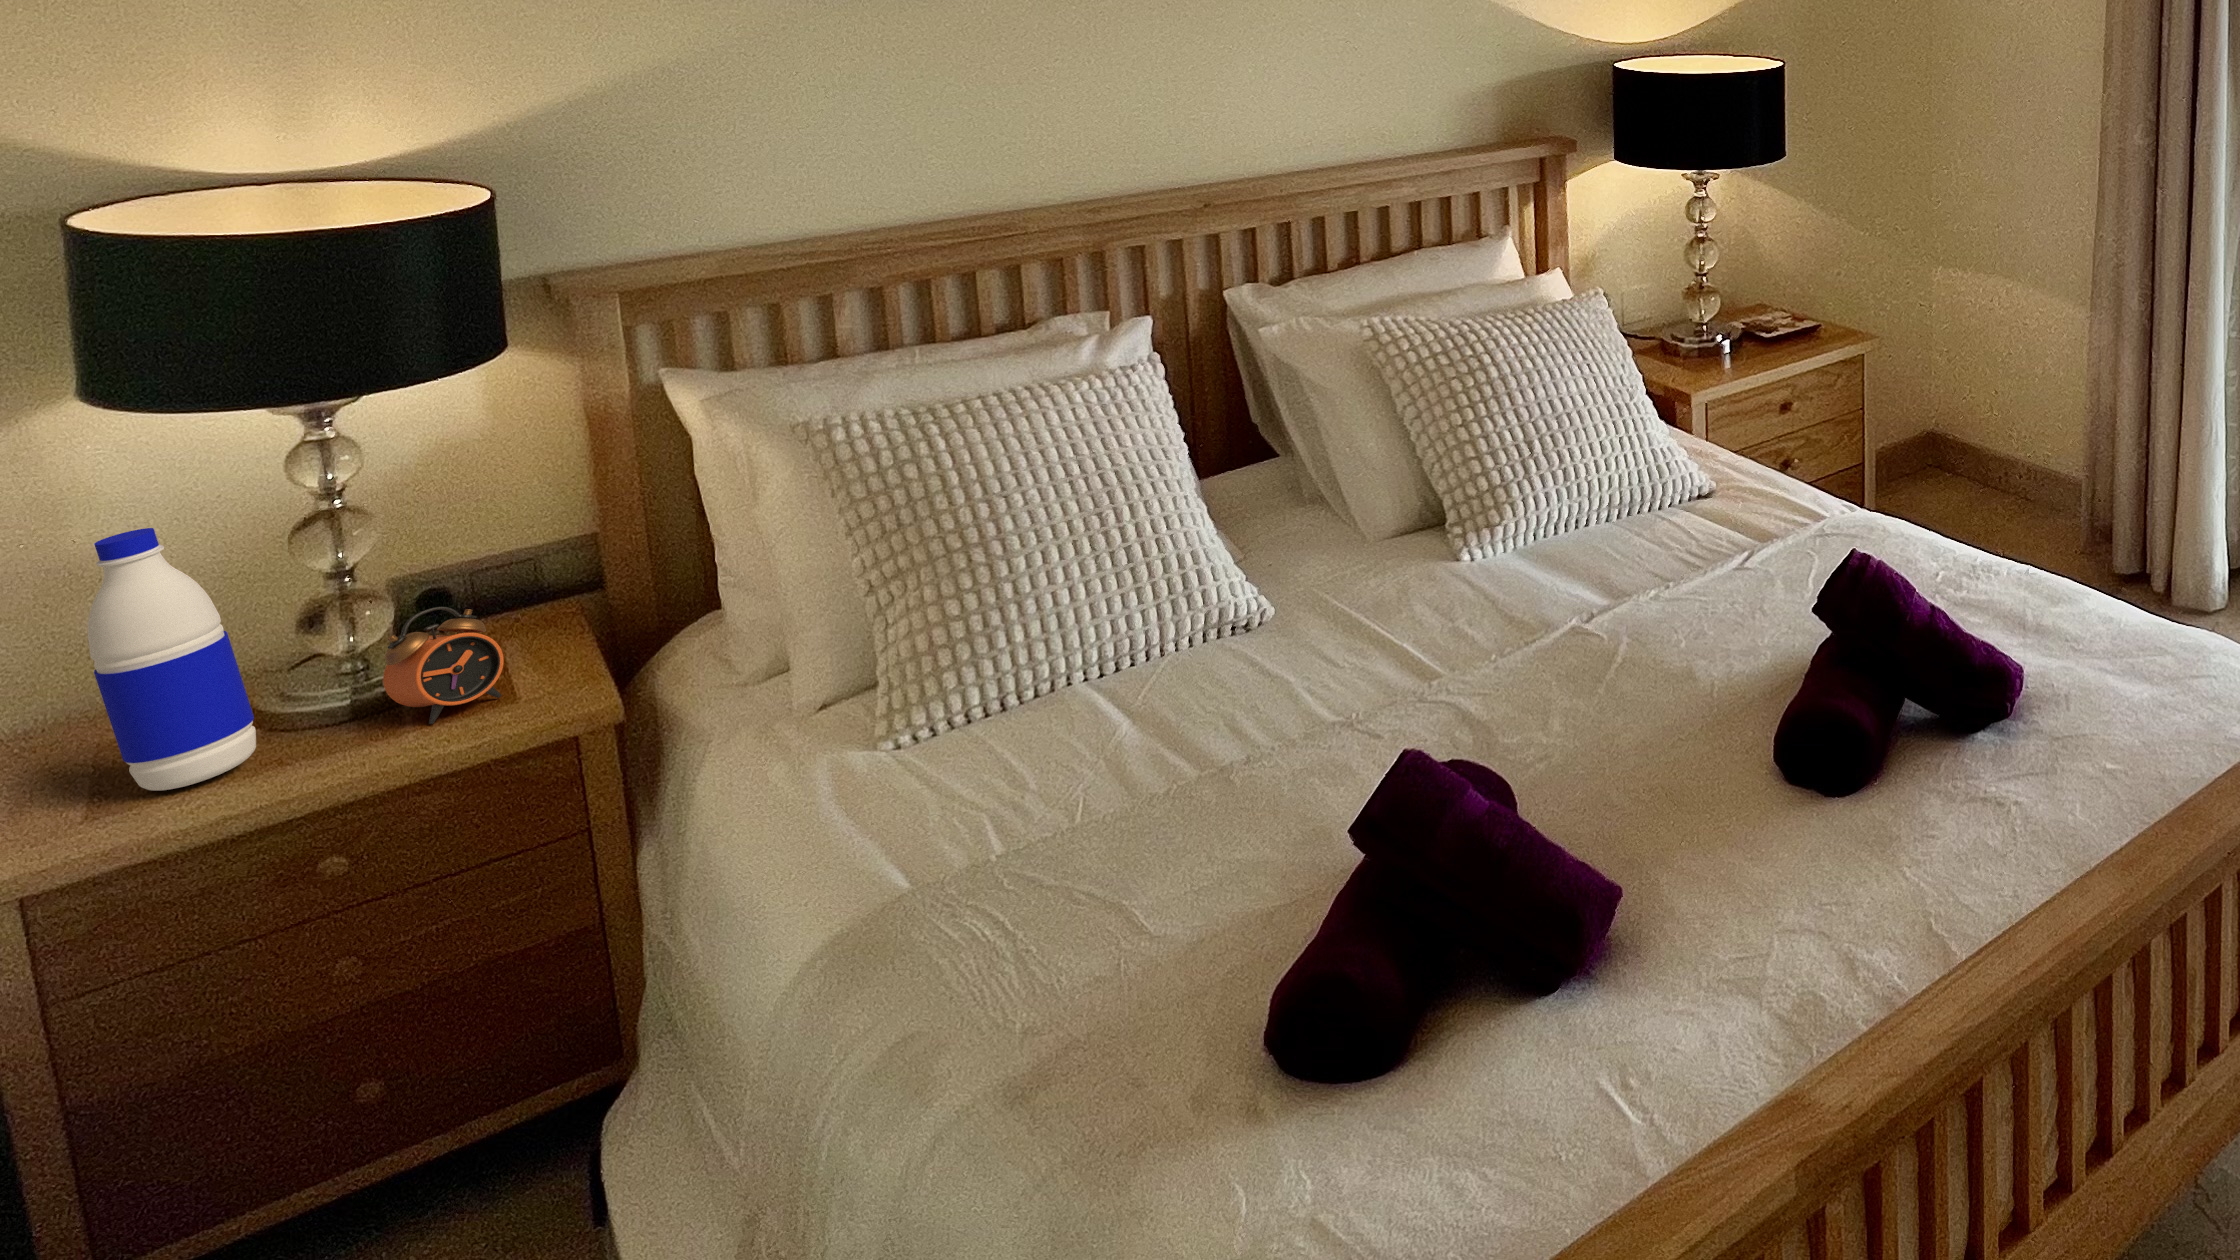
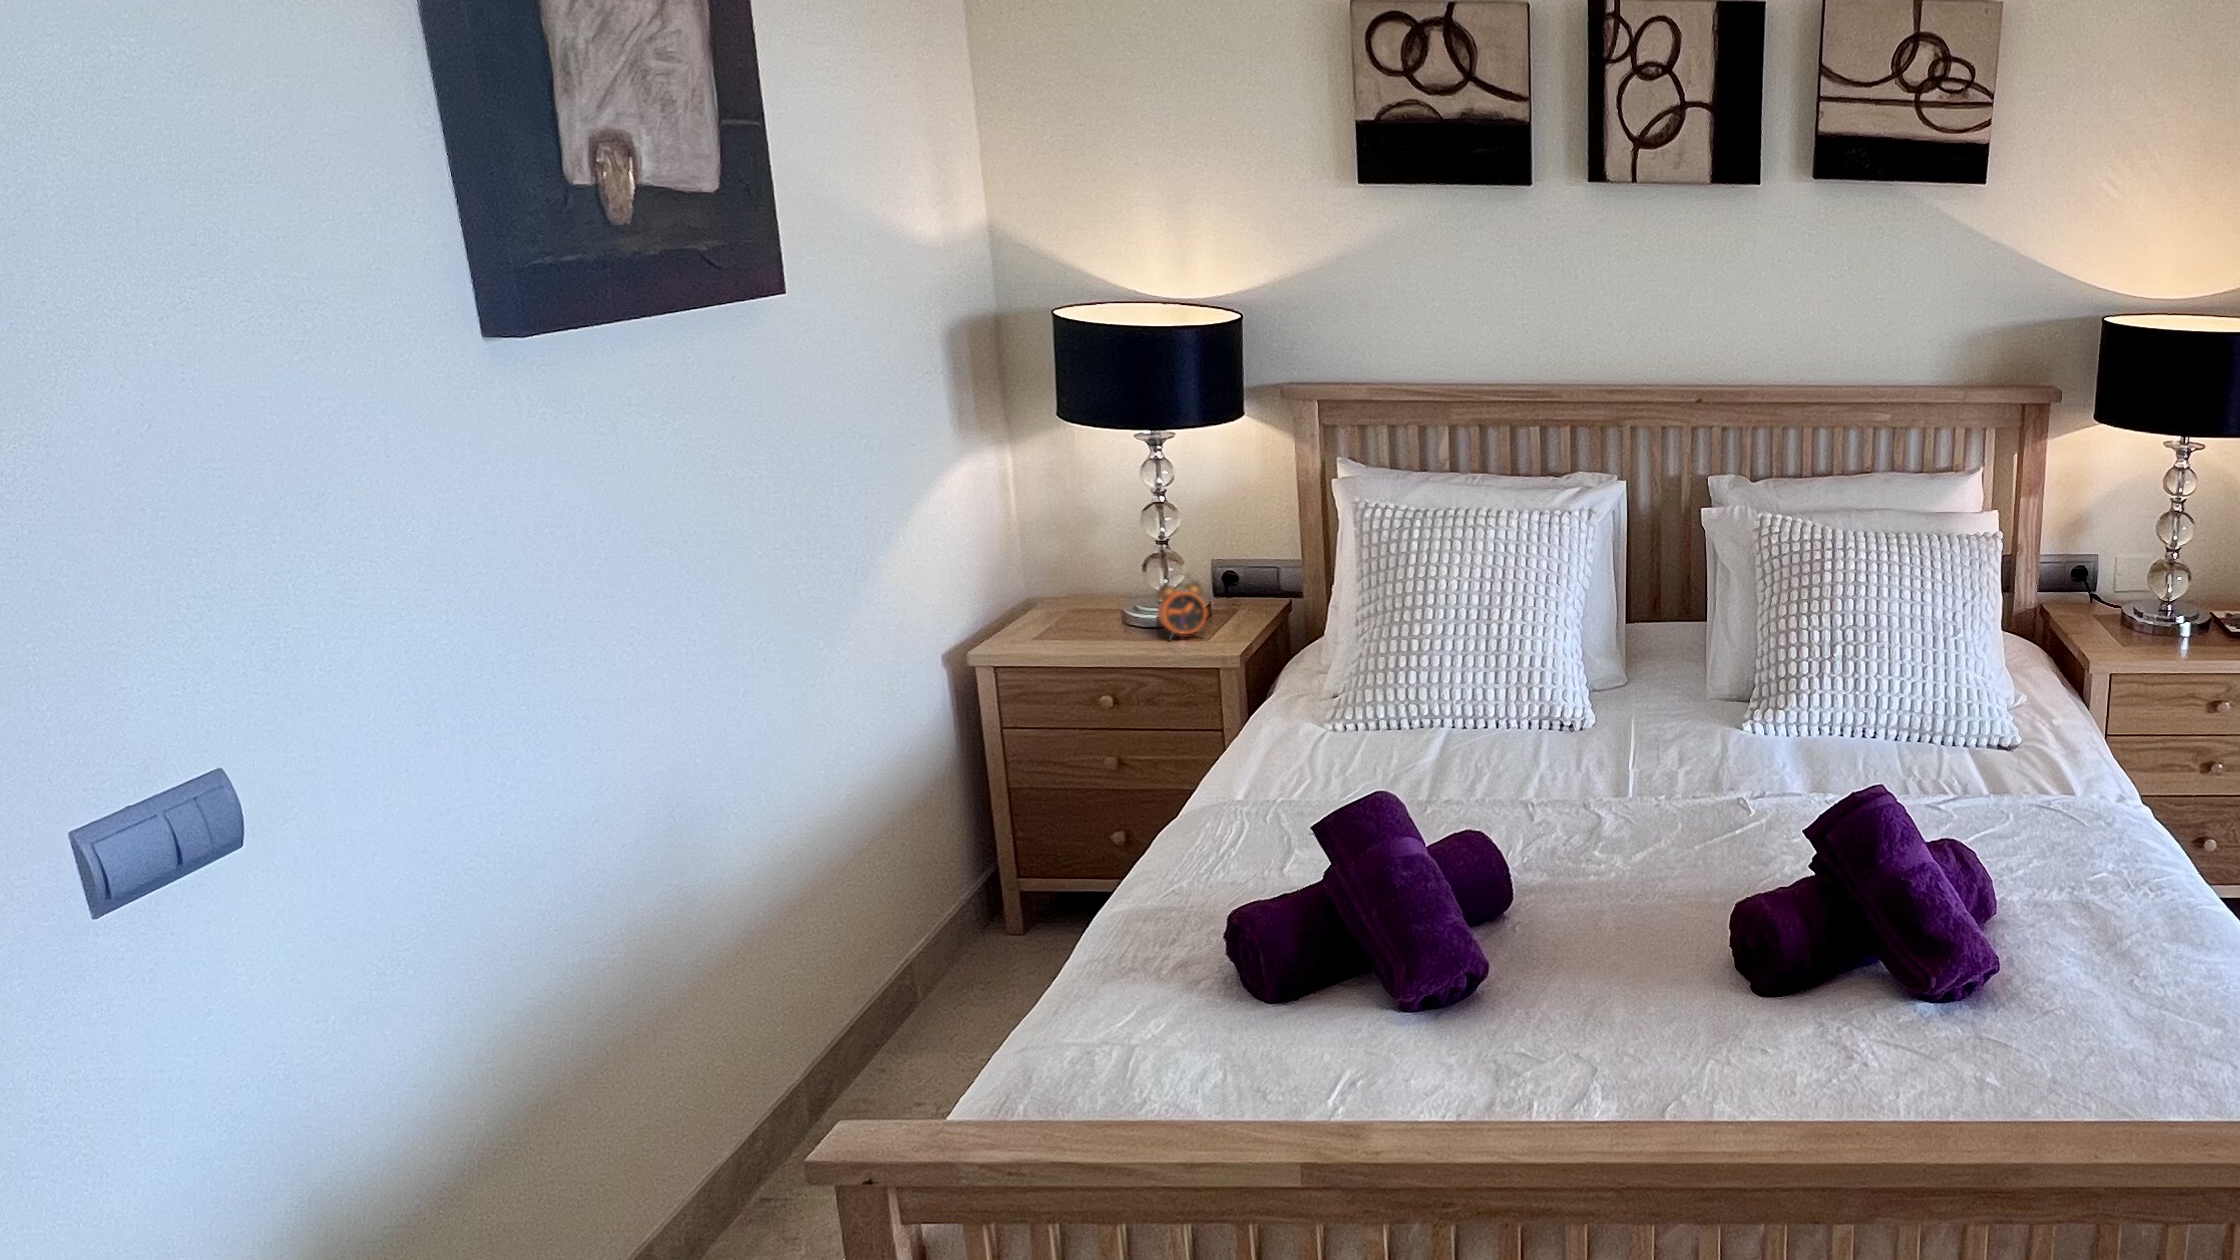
water bottle: present [88,528,256,791] -> none [1044,489,1104,637]

